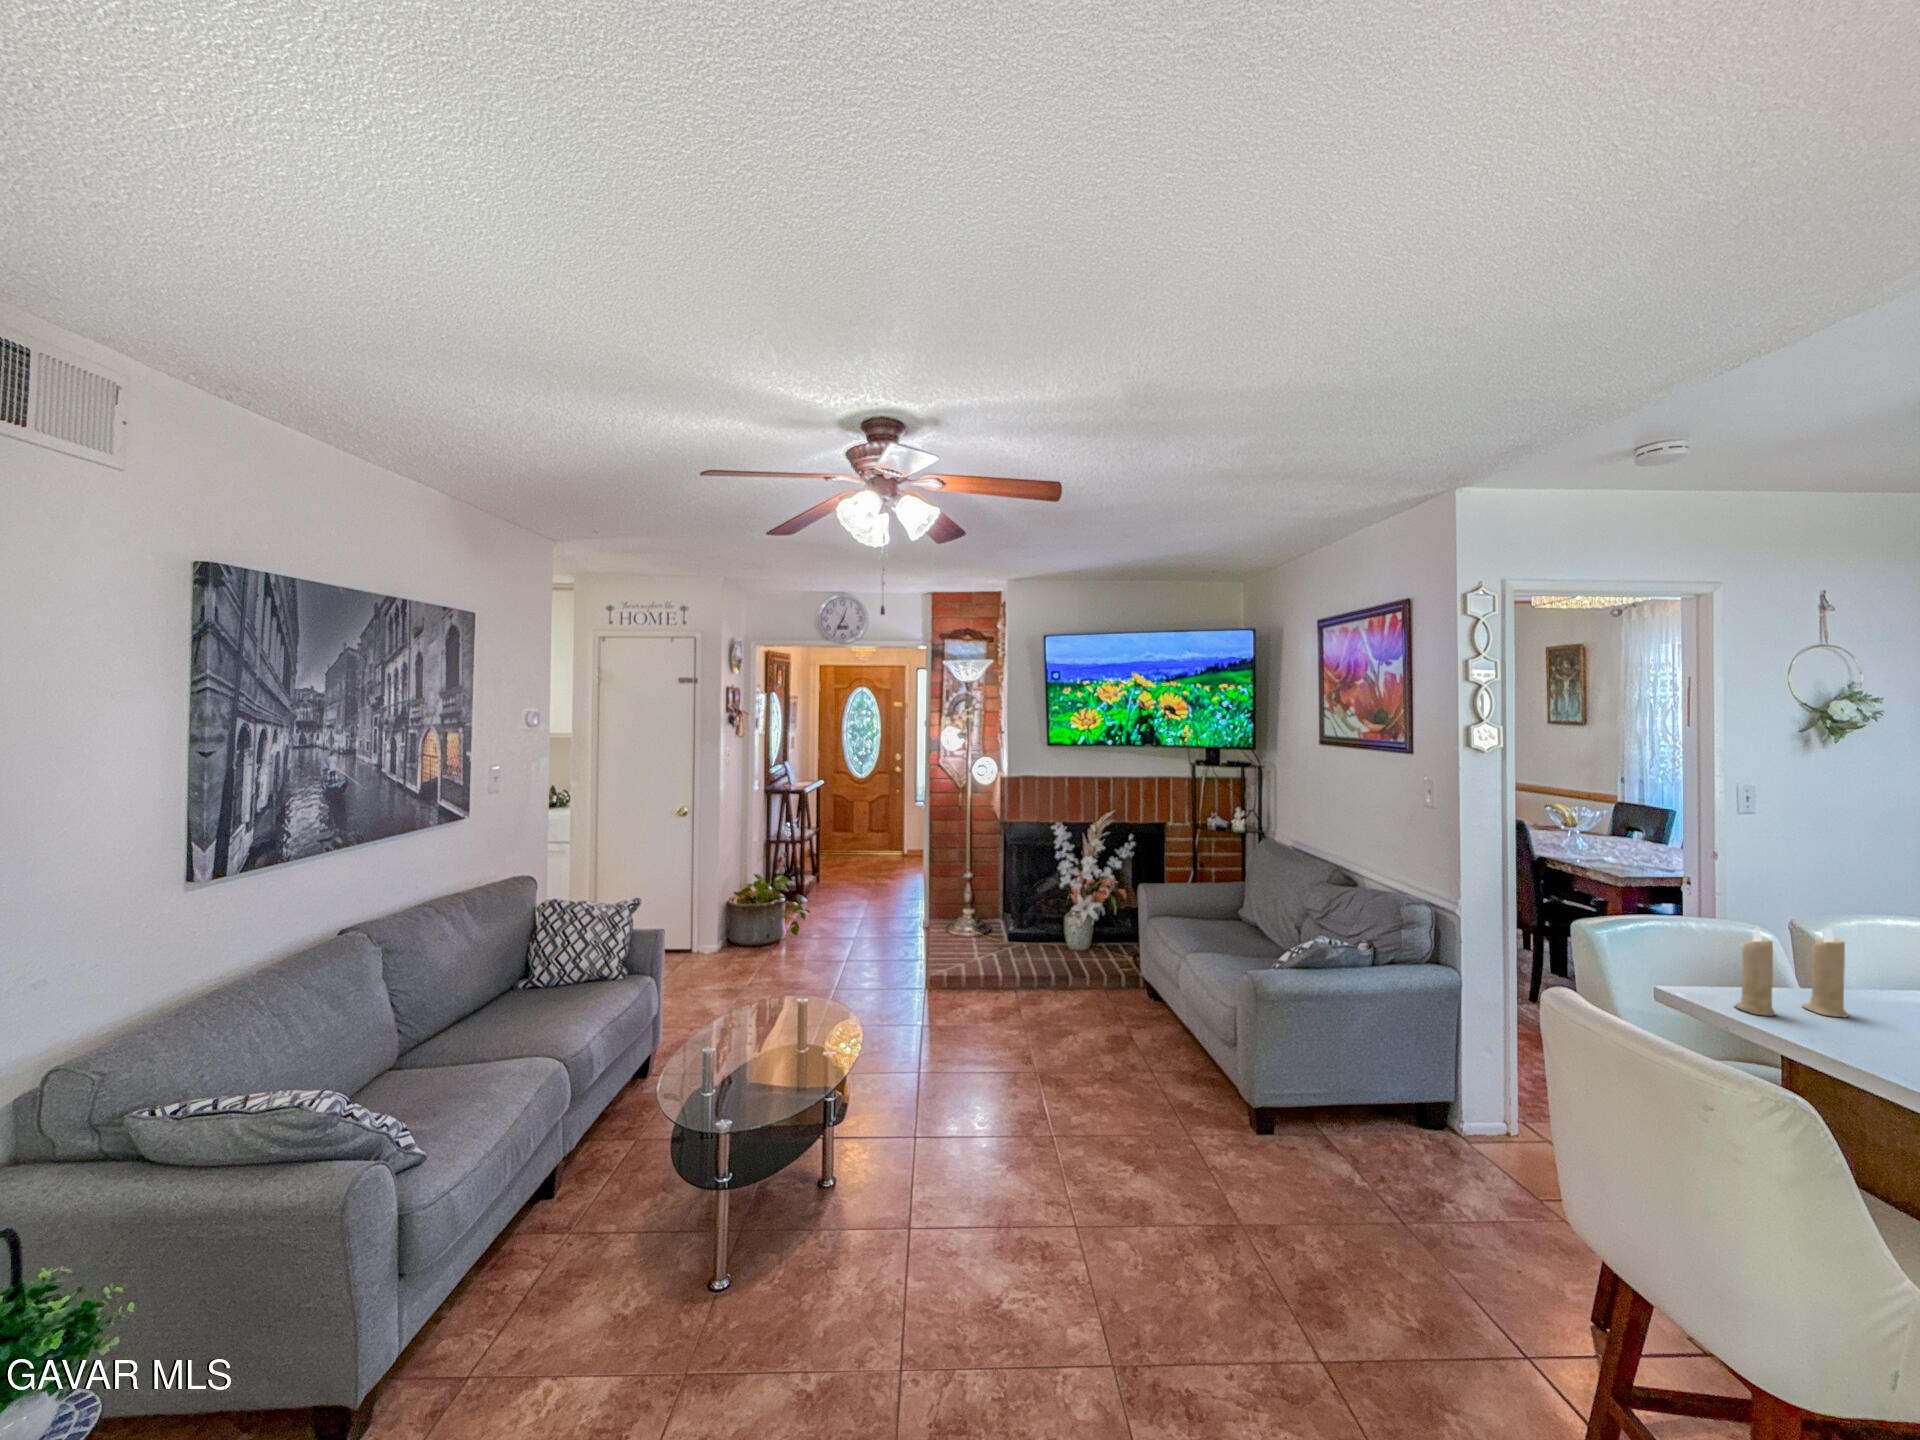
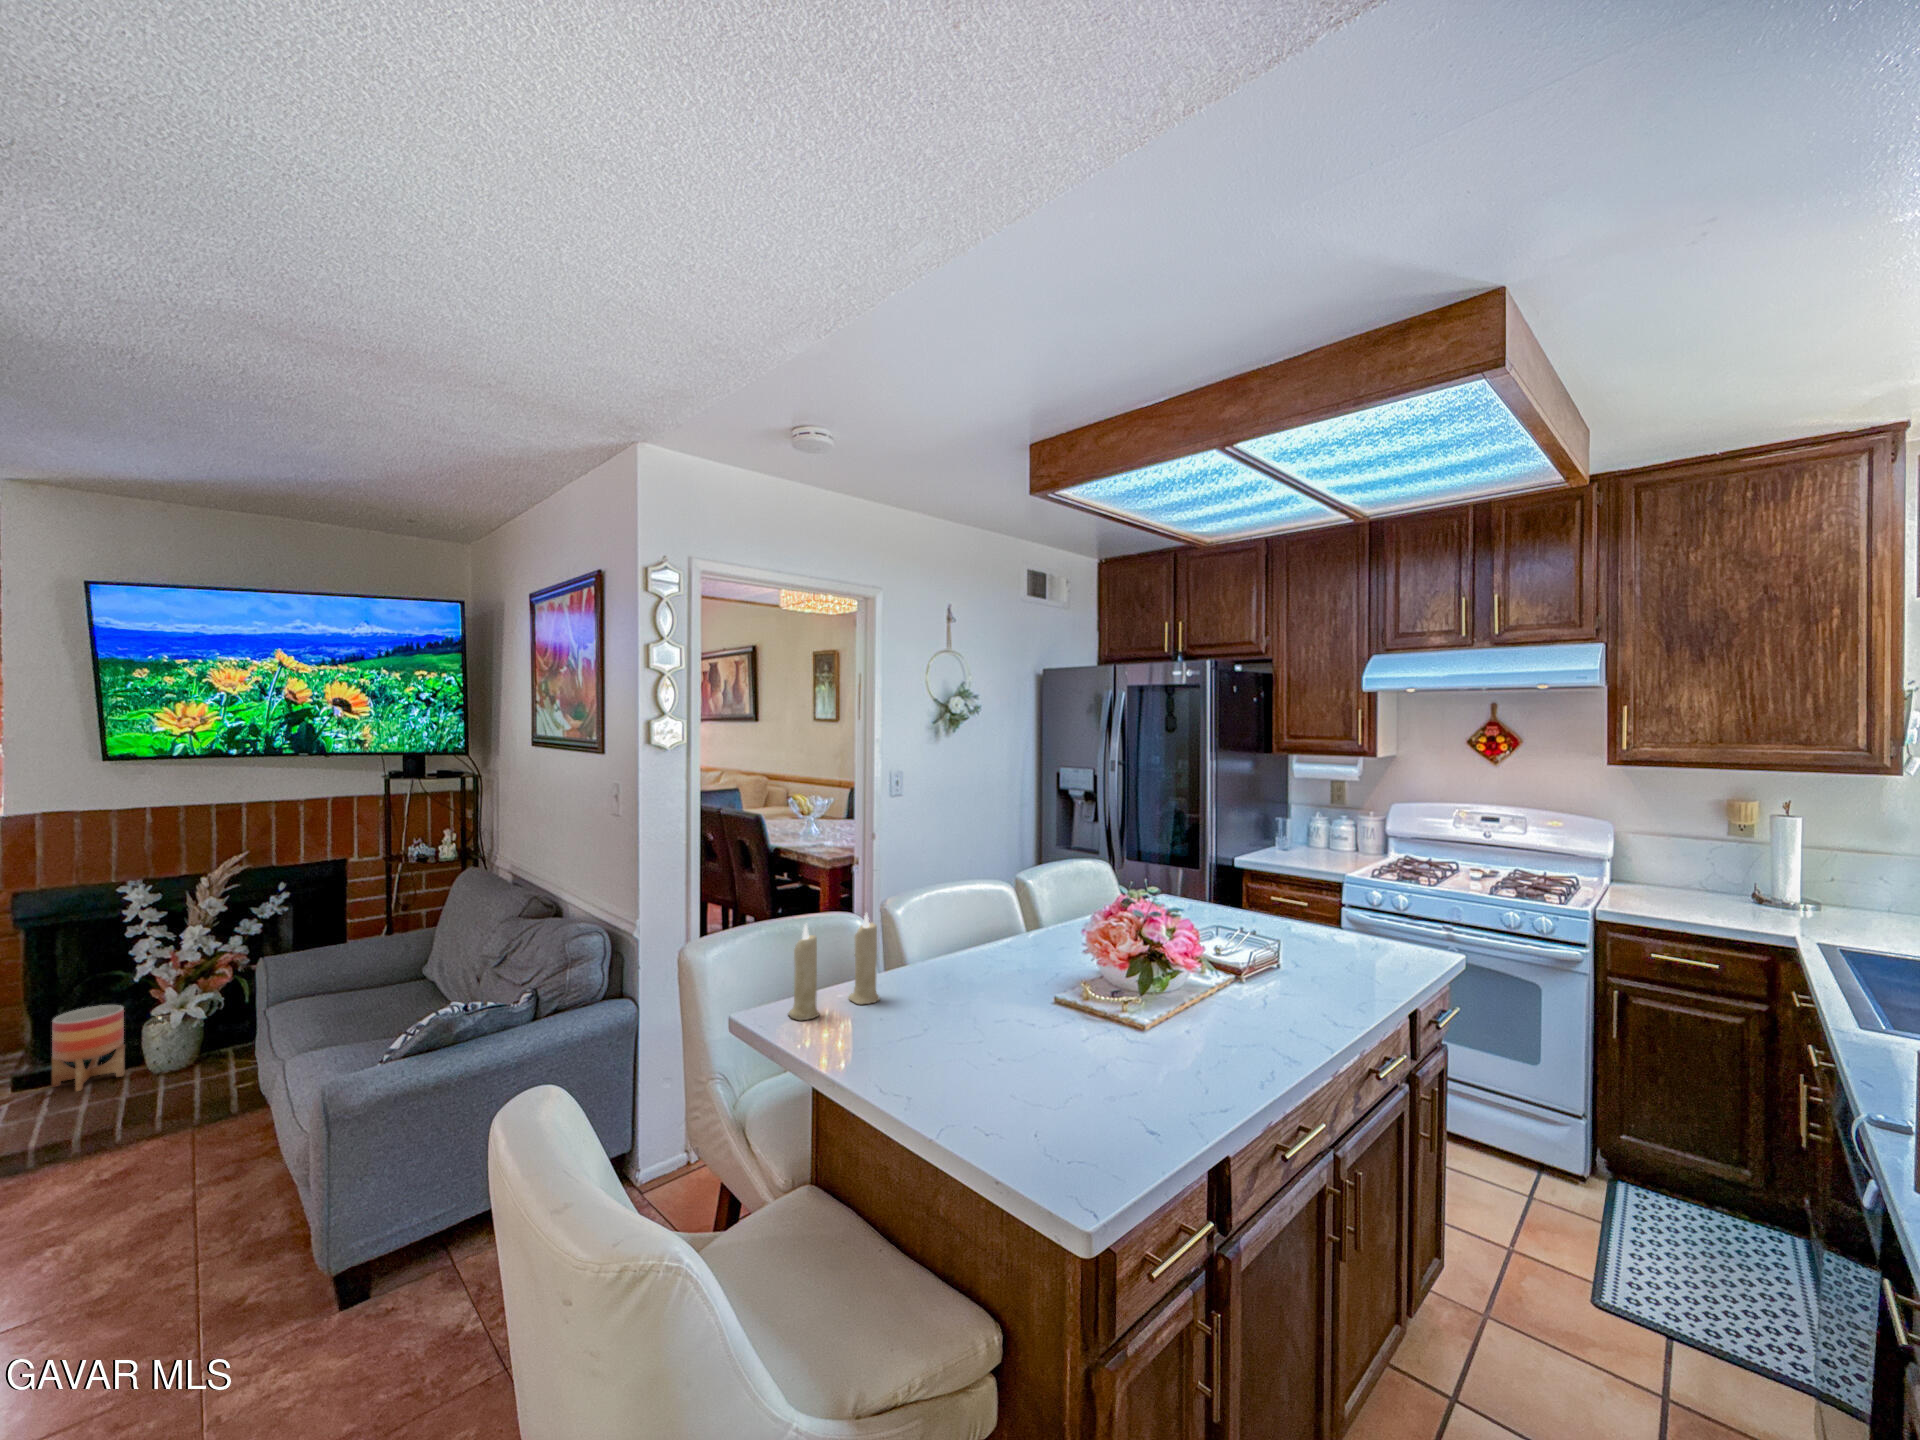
planter: none [1028,900,1059,950] -> present [52,1005,124,1091]

